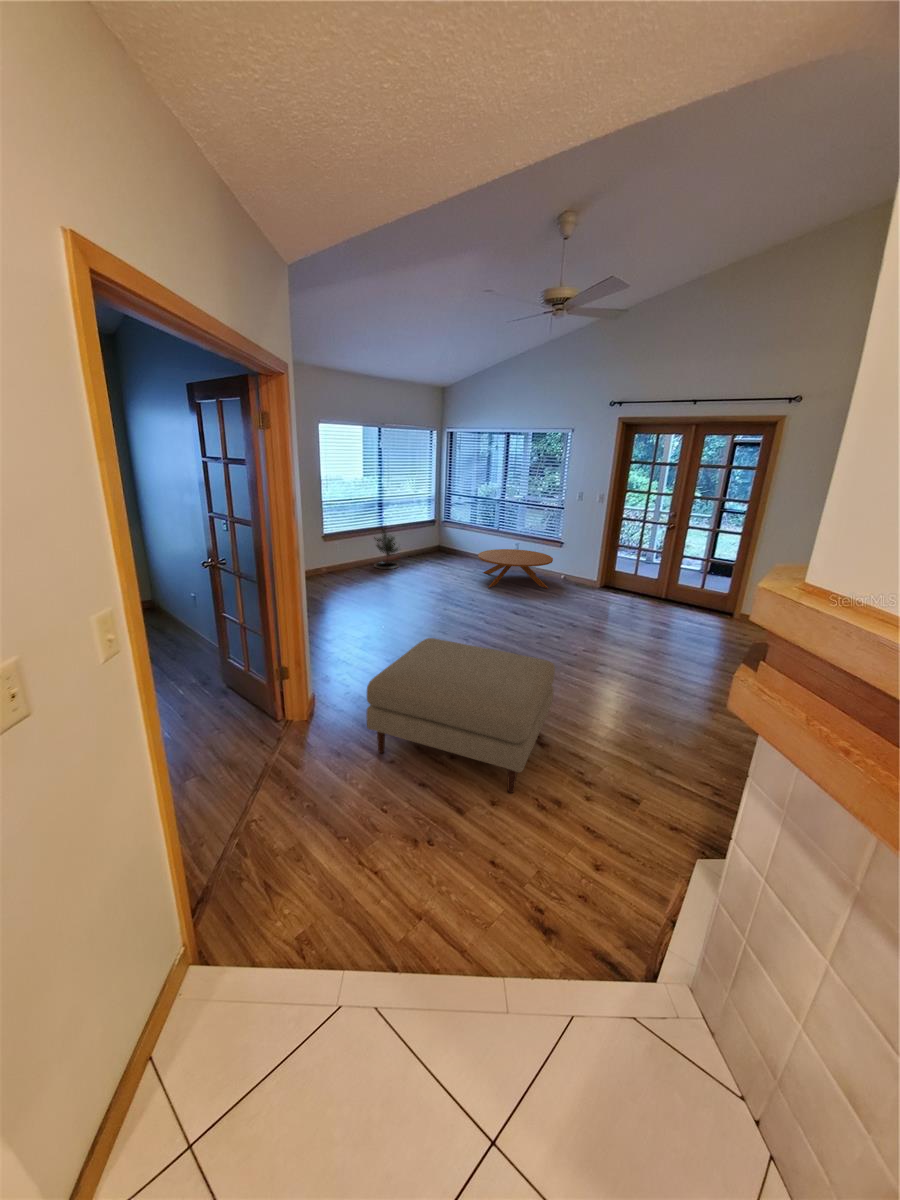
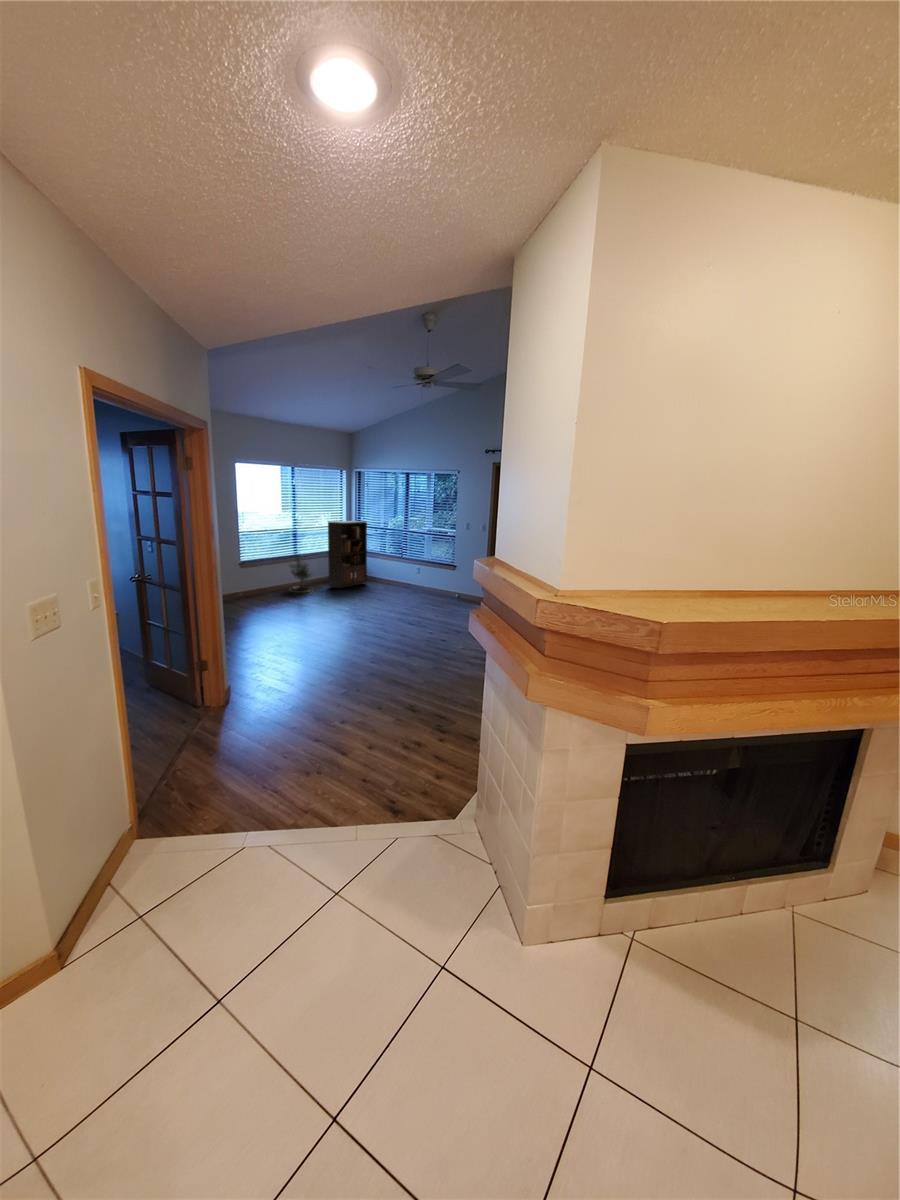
bookcase: none [416,488,459,565] -> present [328,521,367,588]
coffee table: present [478,549,553,588] -> none [383,573,448,606]
ottoman: present [366,638,555,793] -> none [272,634,423,739]

